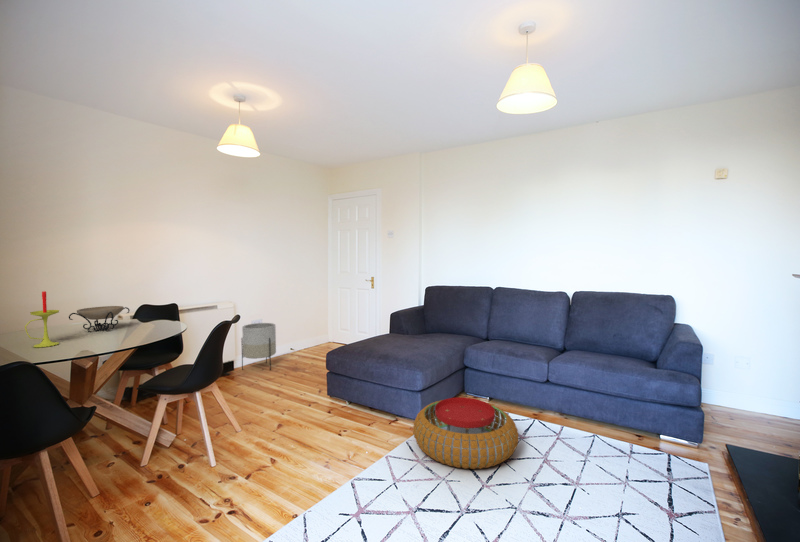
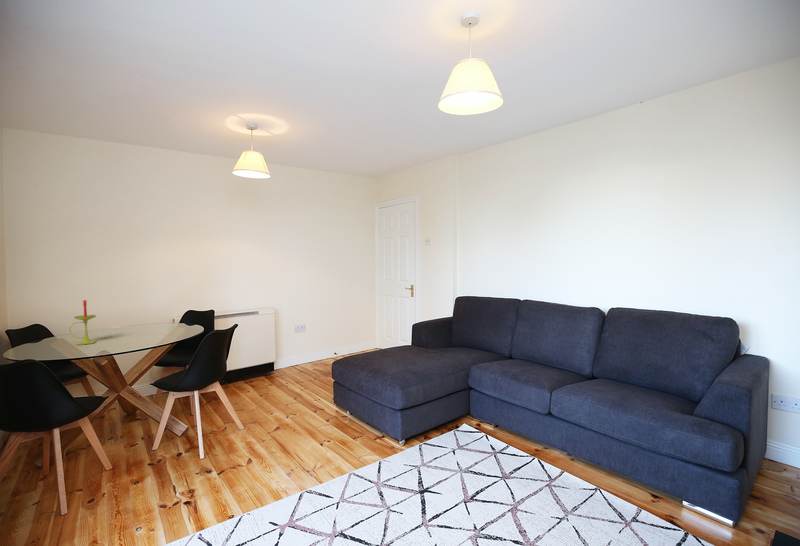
decorative bowl: present [69,306,130,332] -> none [112,312,163,333]
planter: present [241,323,276,370] -> none [282,328,313,373]
pouf: present [413,397,518,469] -> none [379,422,490,503]

